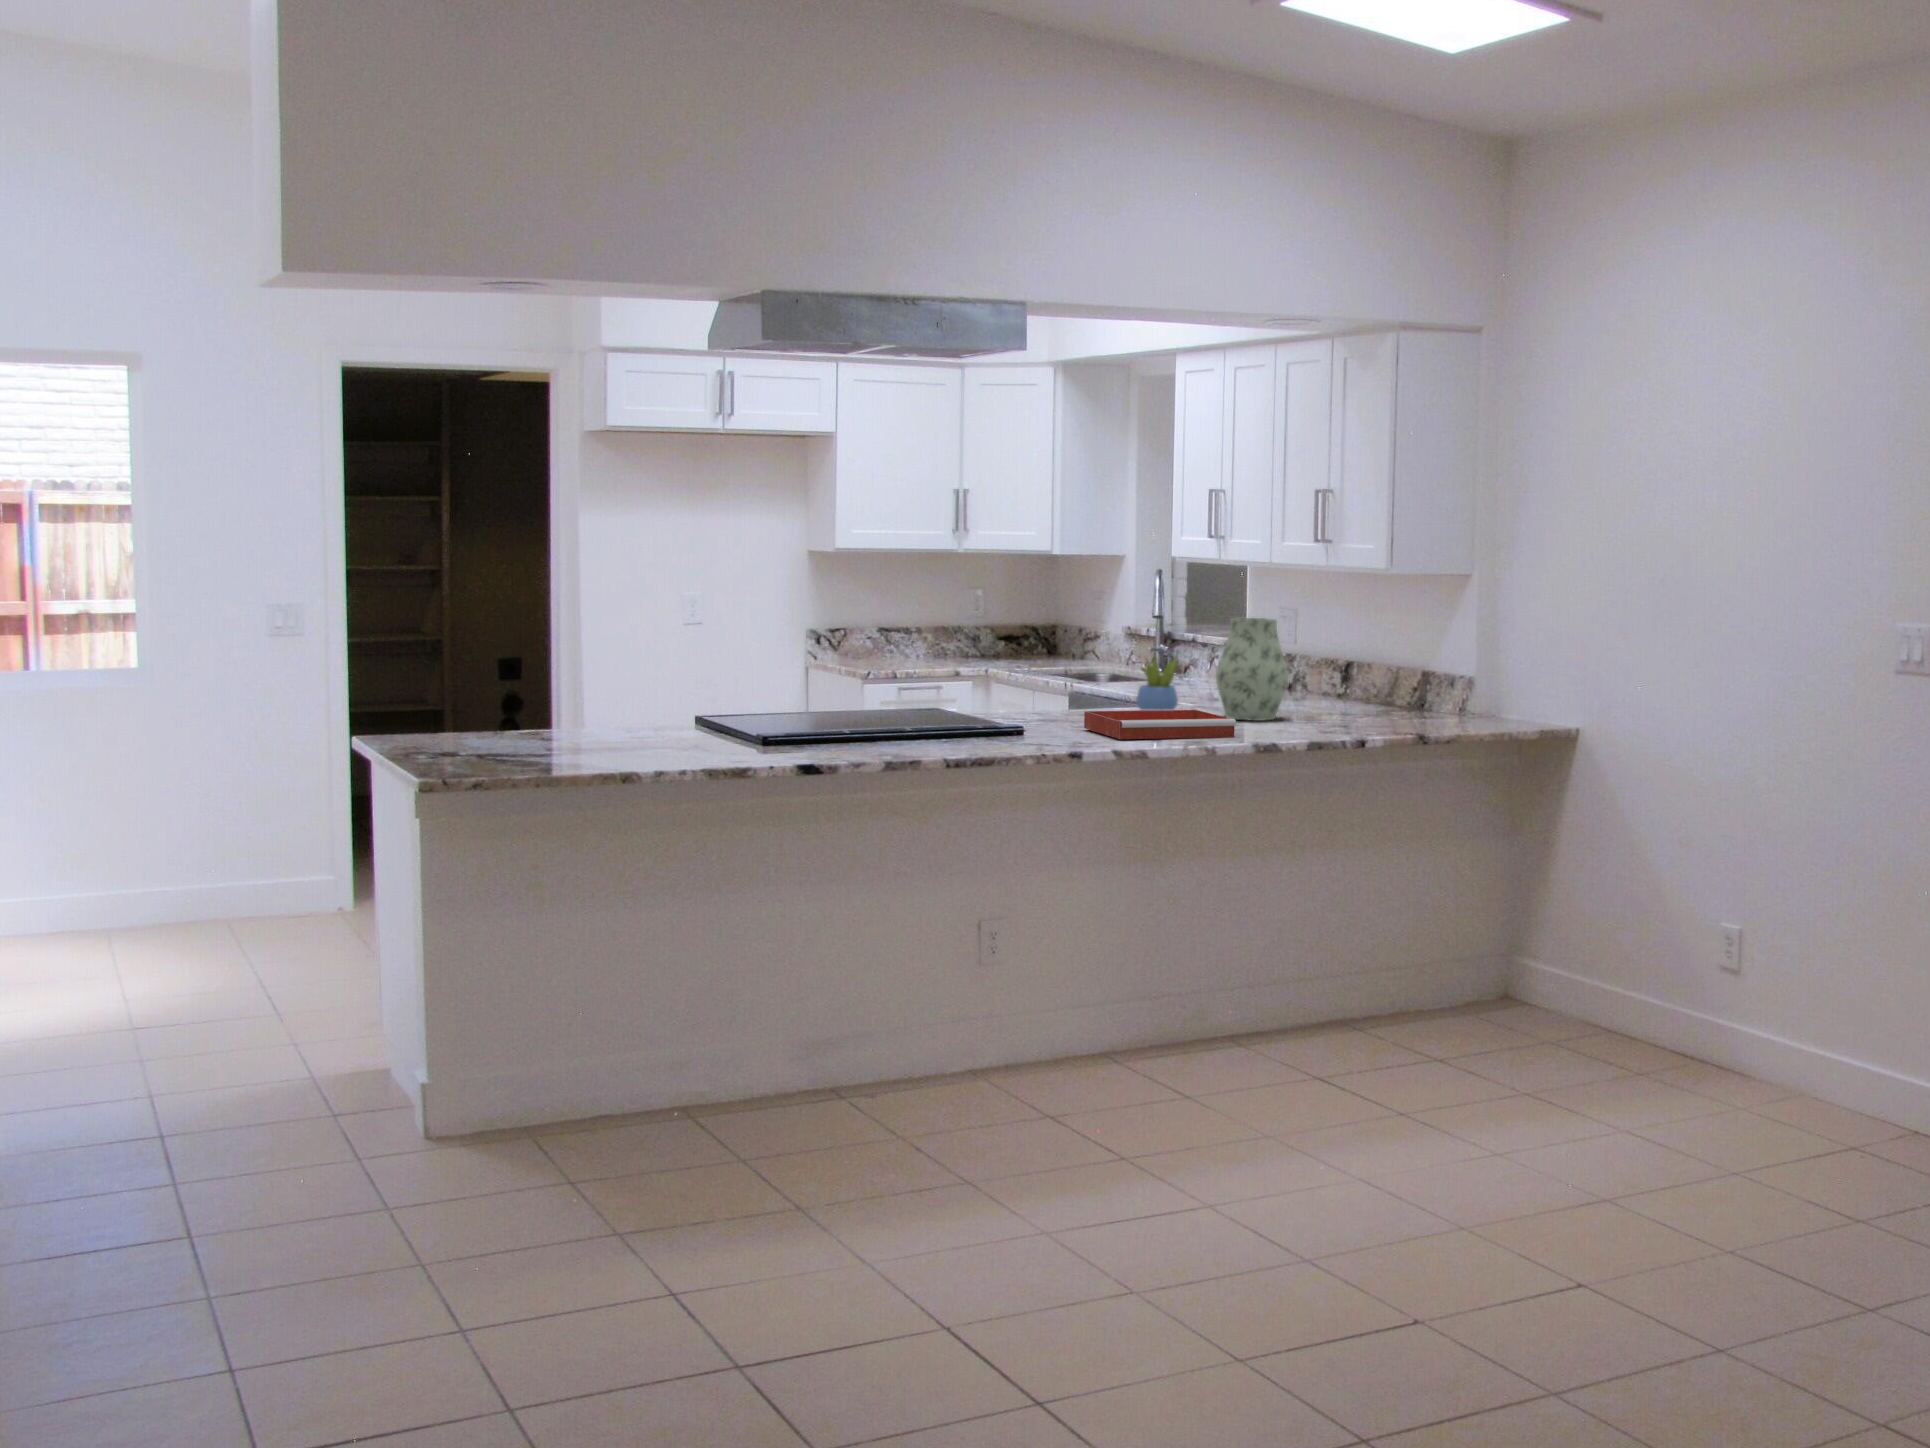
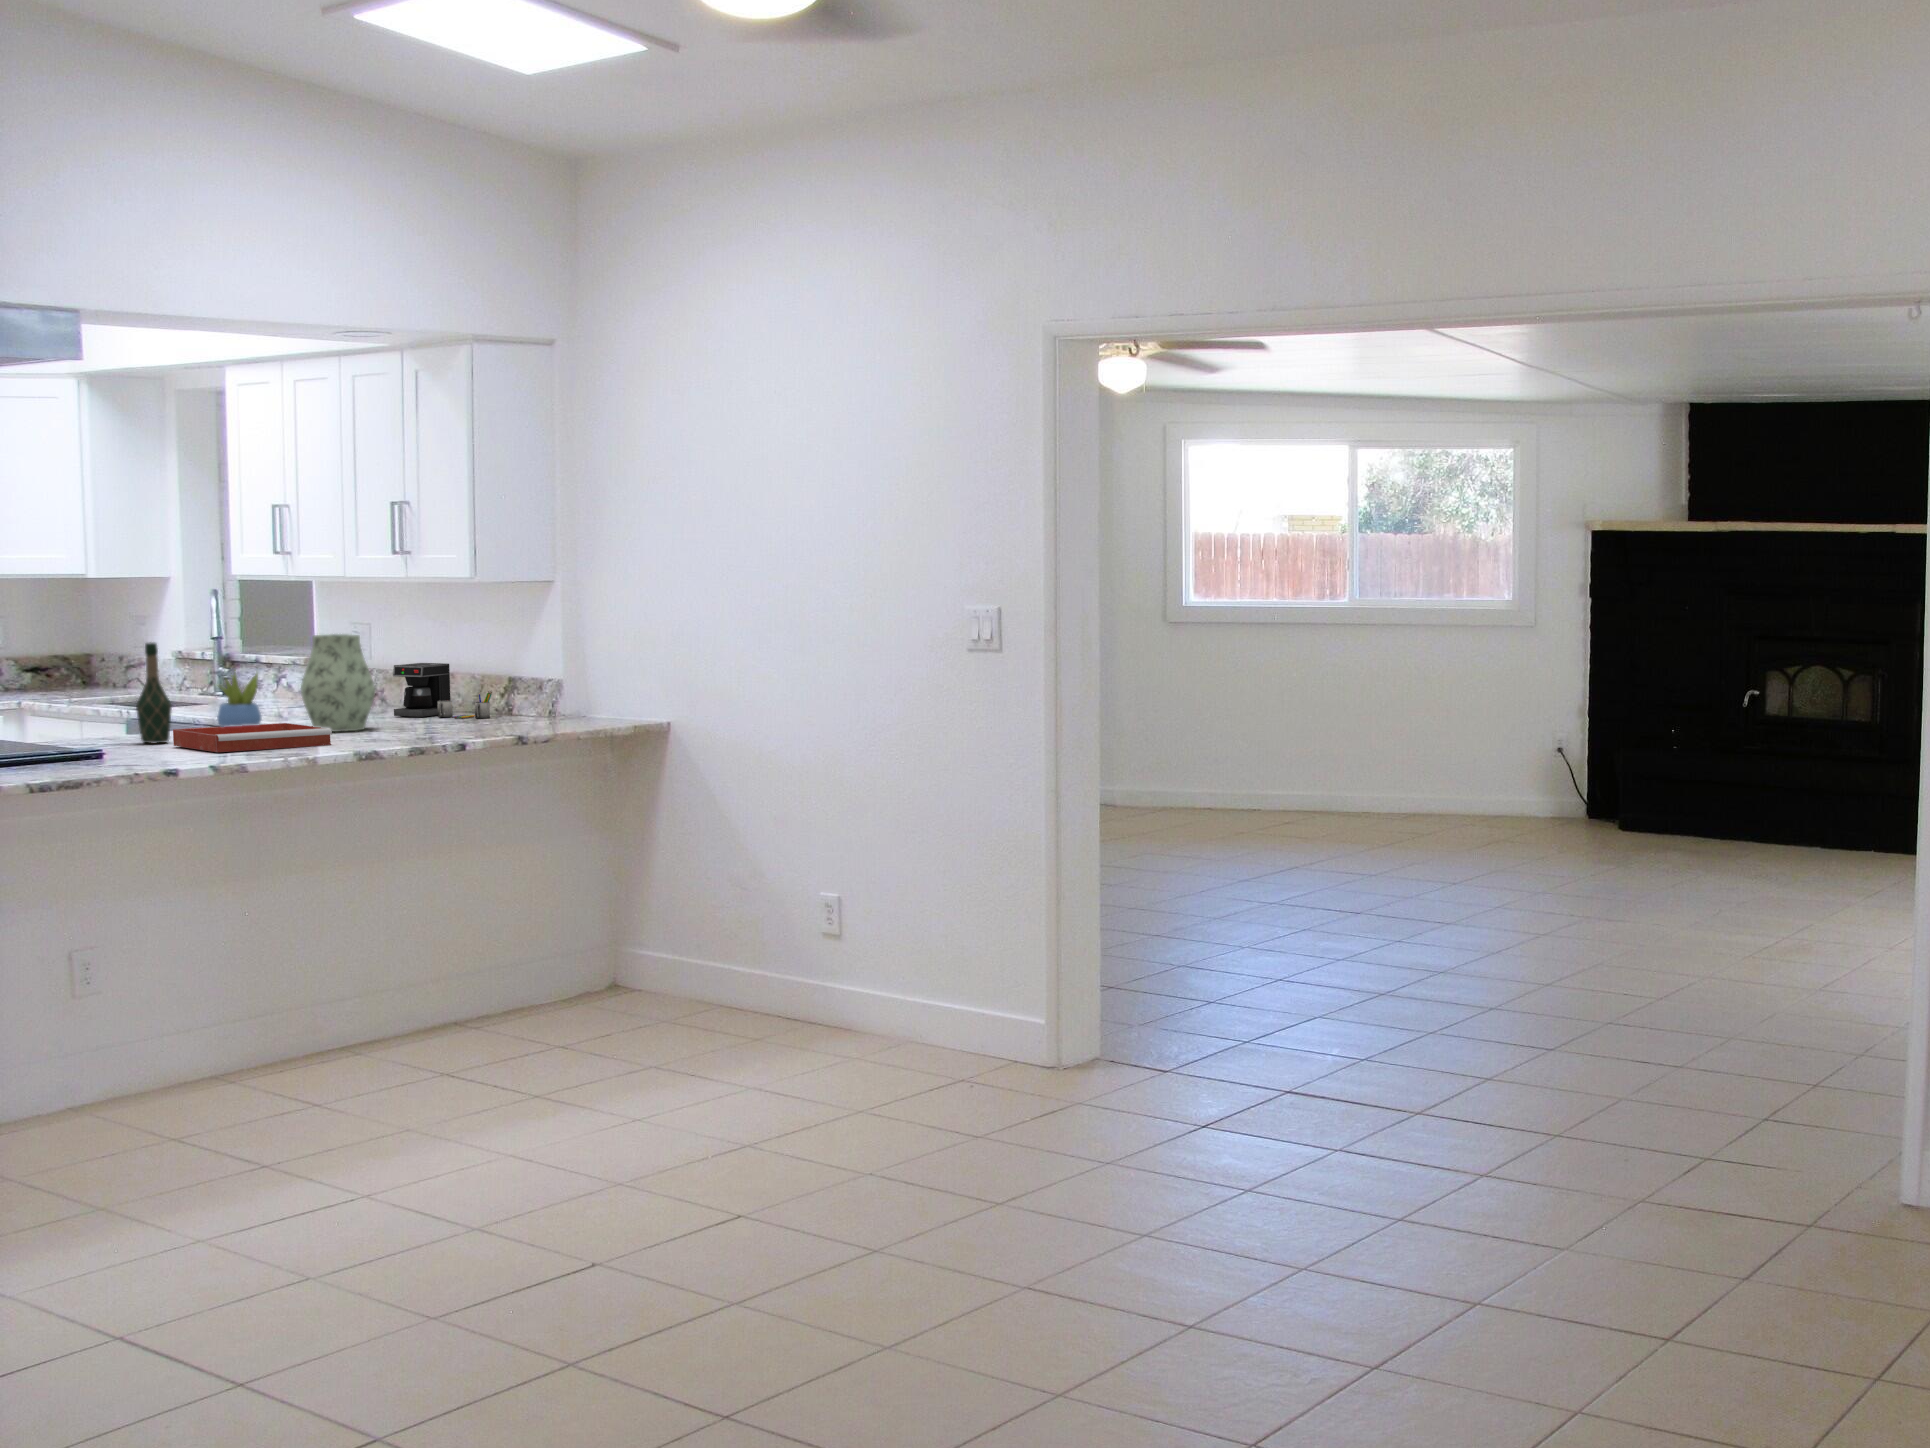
wine bottle: none [1055,620,1088,724] -> present [136,642,172,743]
coffee maker: none [1309,650,1407,713] -> present [393,663,492,718]

